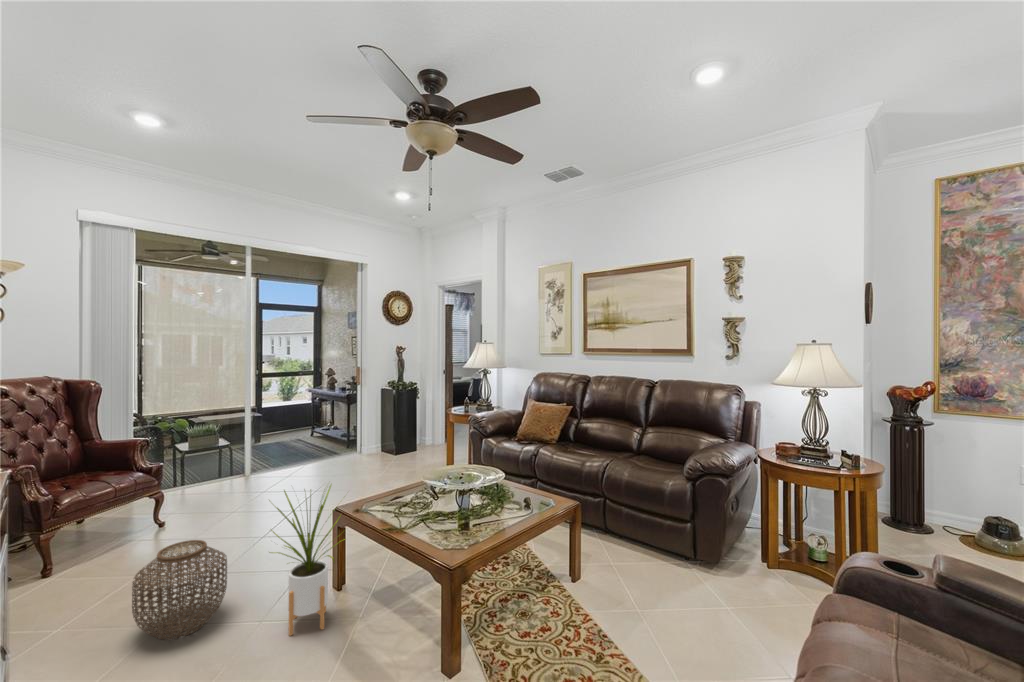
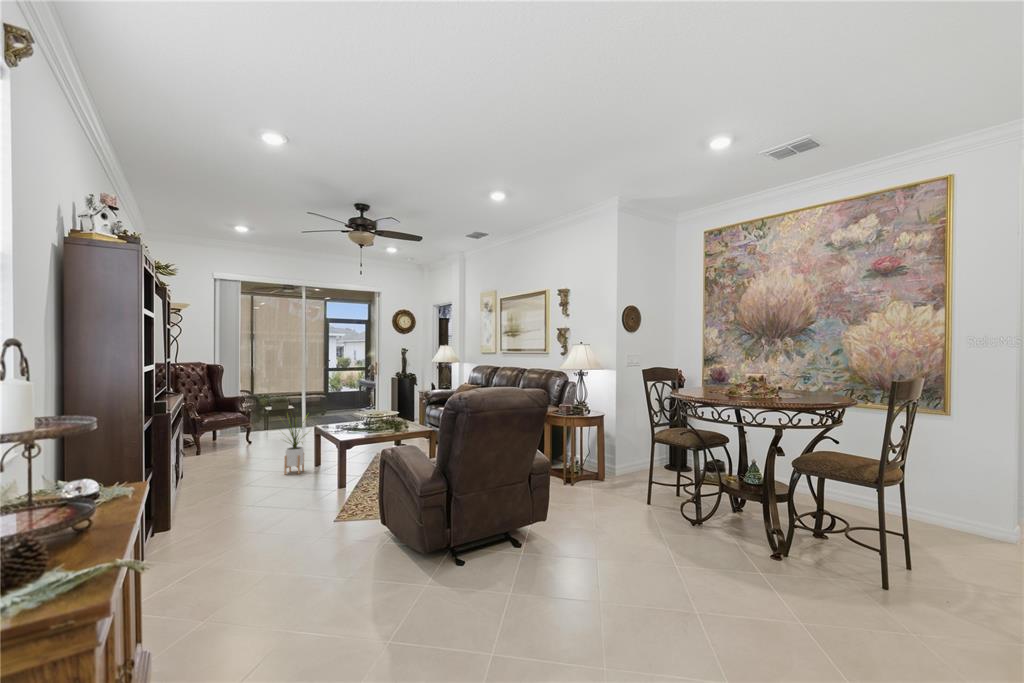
woven basket: present [132,540,227,639] -> none [226,434,265,472]

